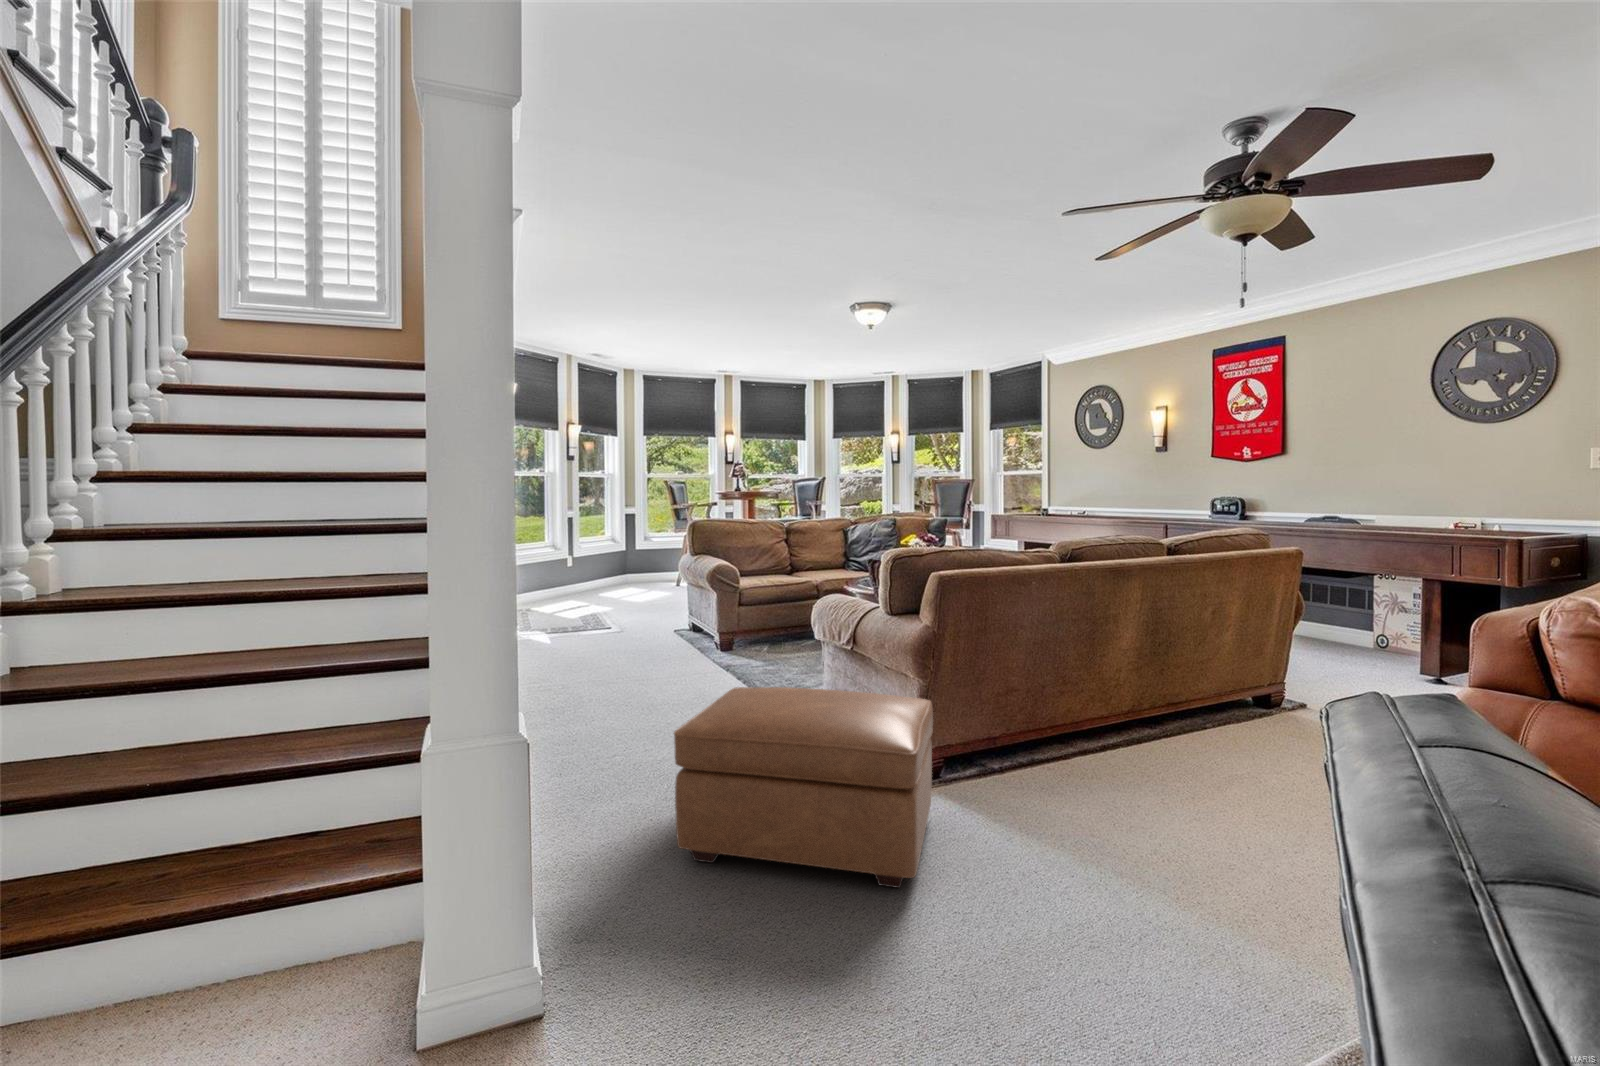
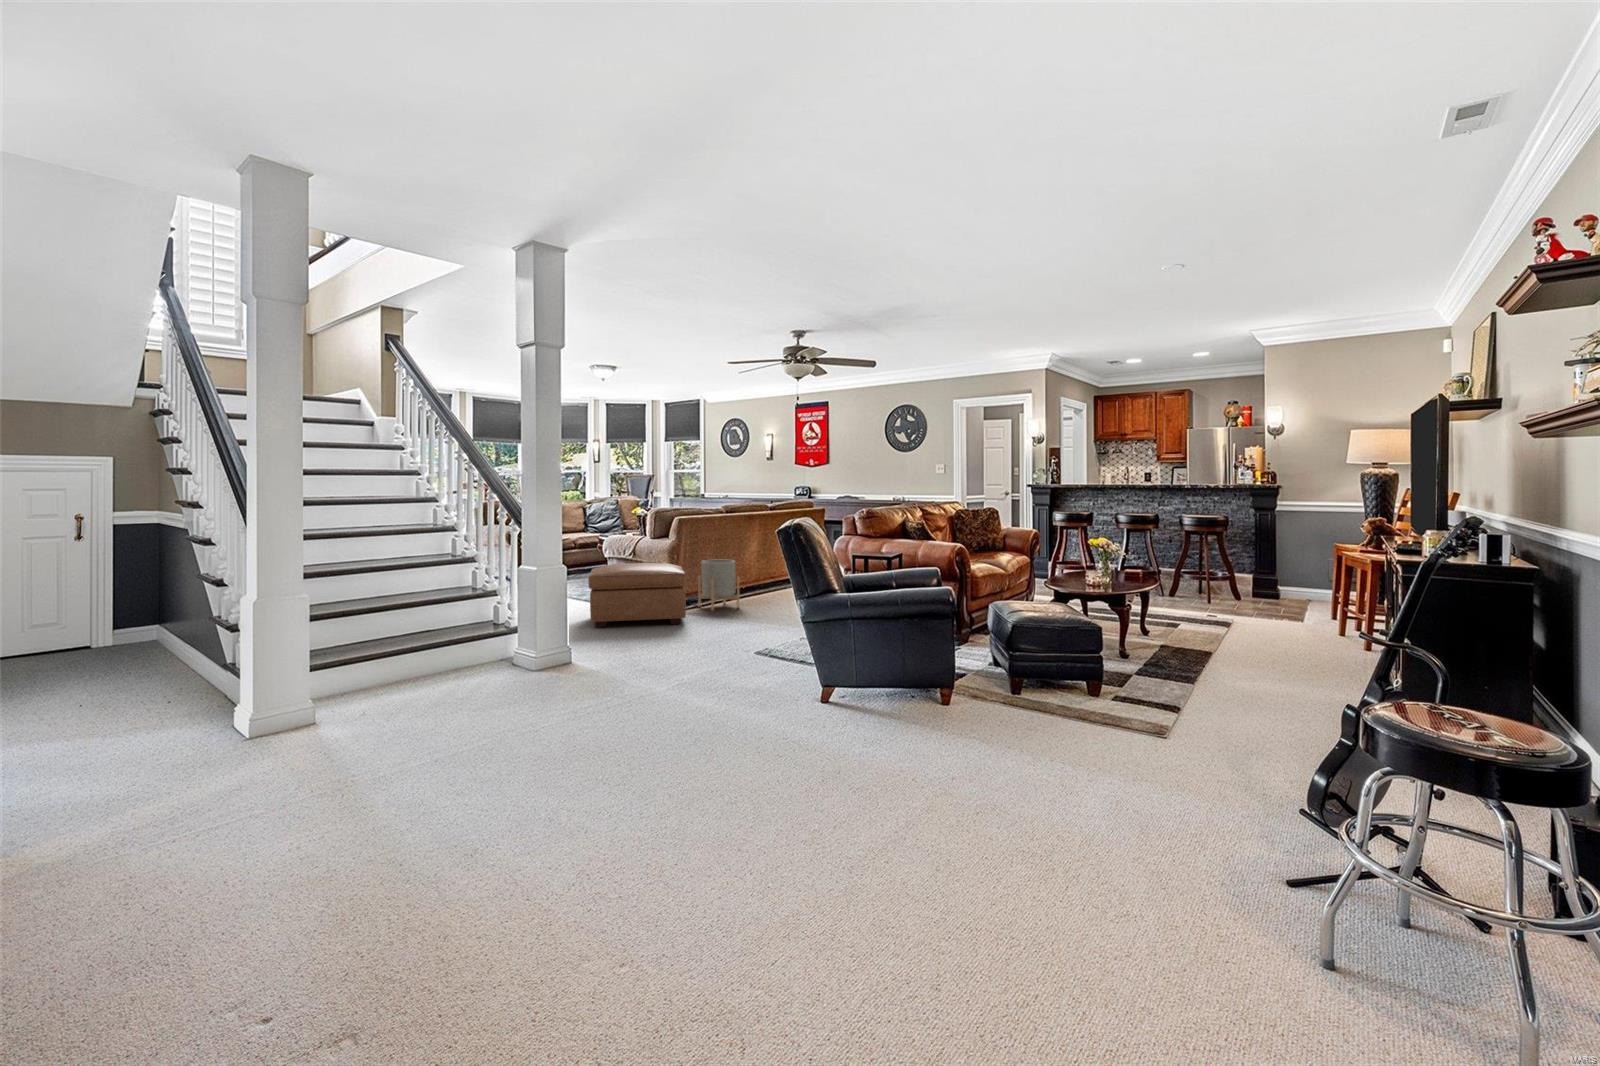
planter: none [984,675,1088,816] -> present [698,560,740,611]

